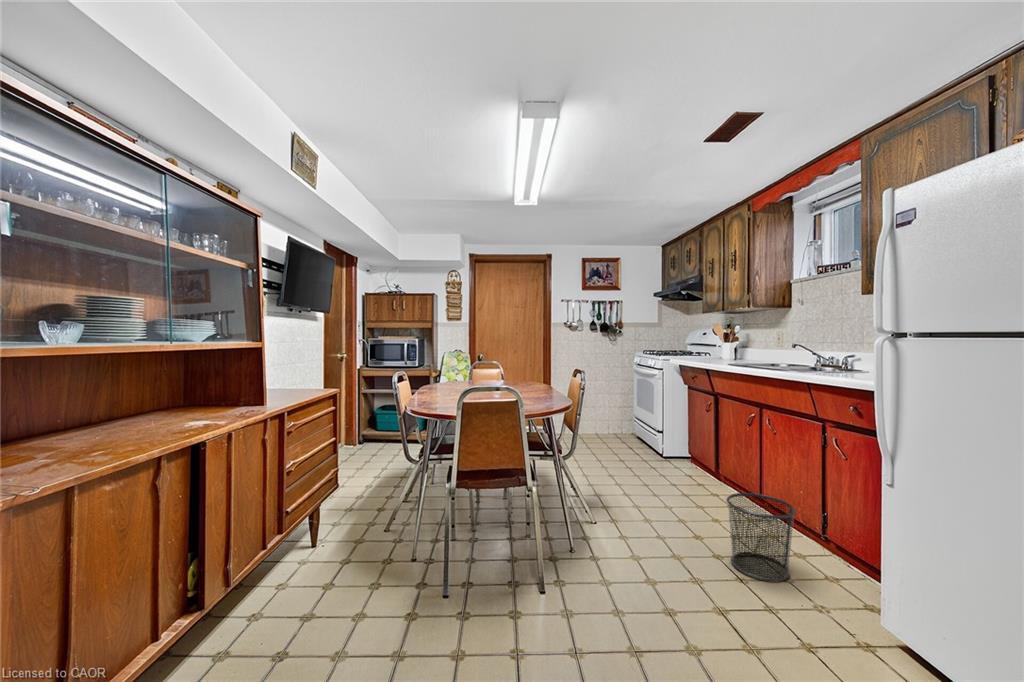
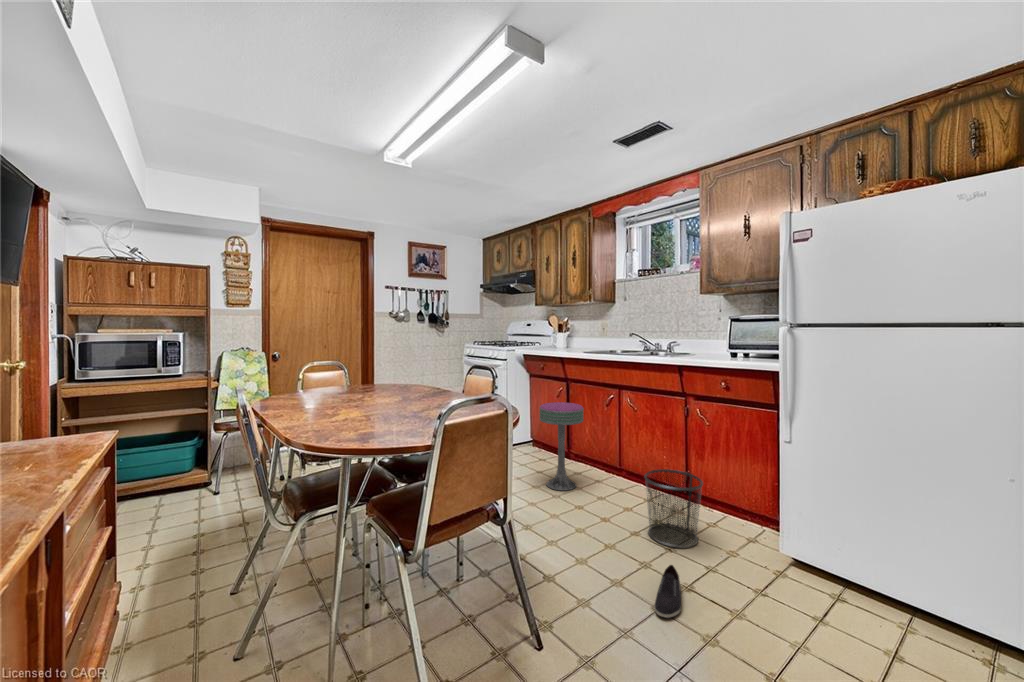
bar stool: none [660,414,709,504] -> present [539,402,584,491]
shoe: none [663,579,713,617] -> present [655,565,681,618]

